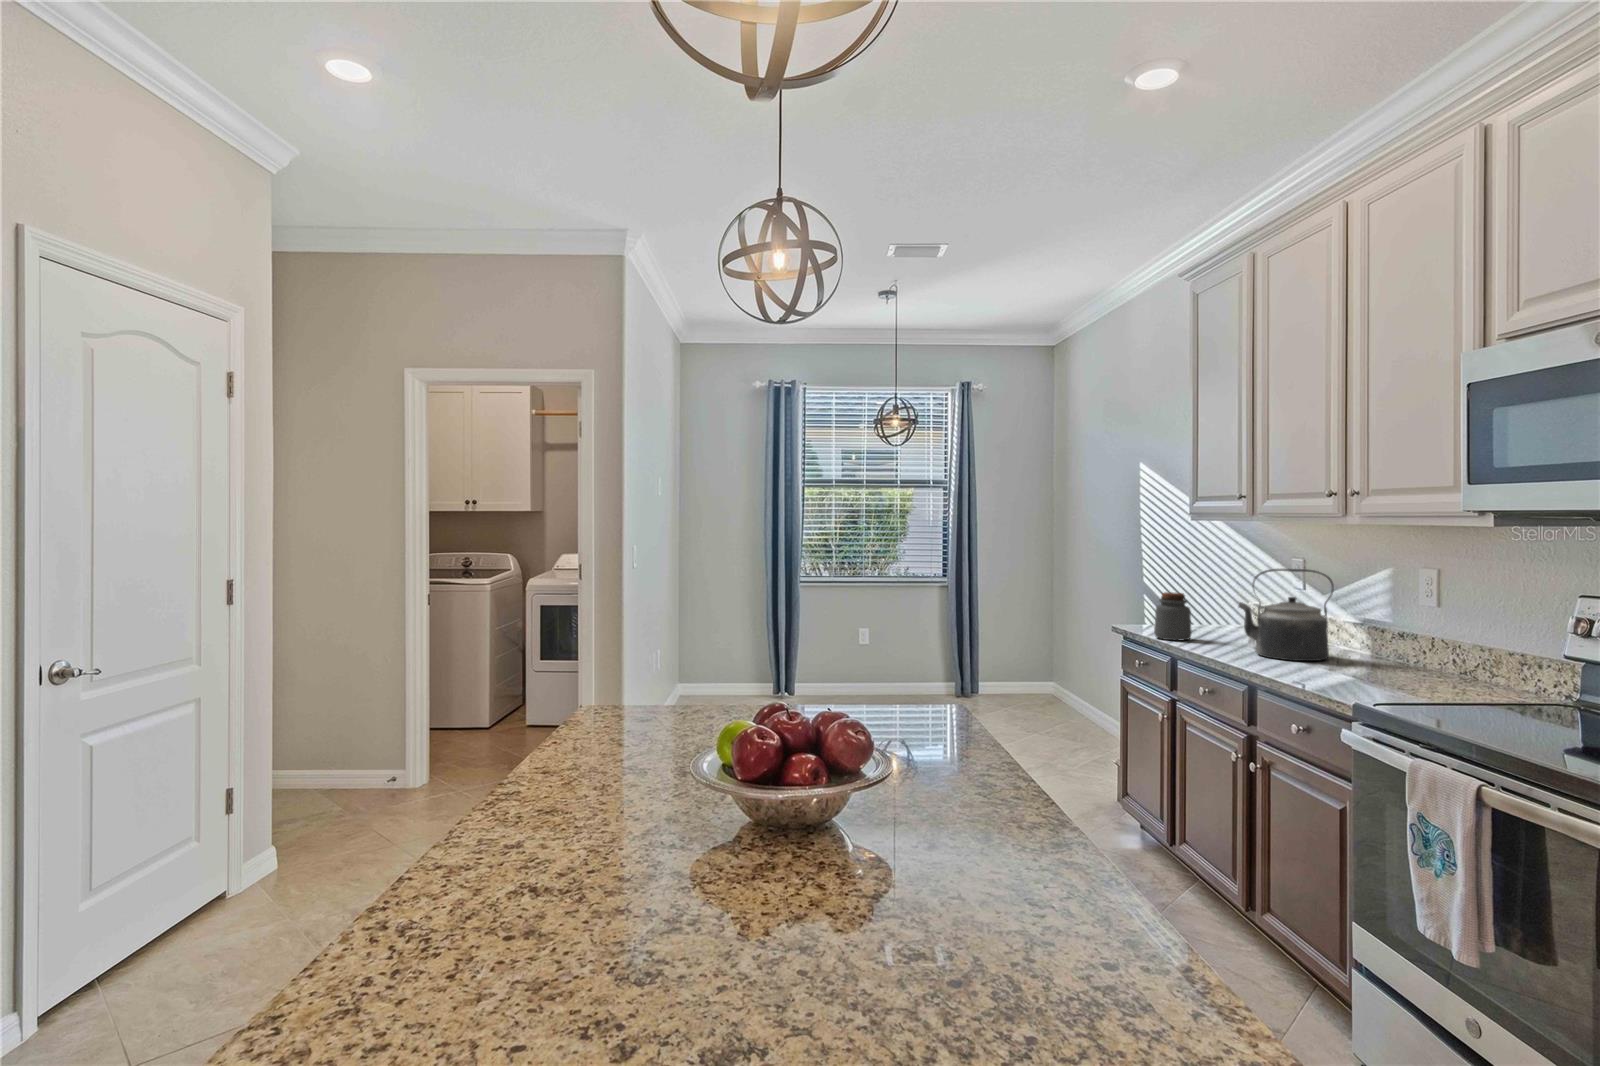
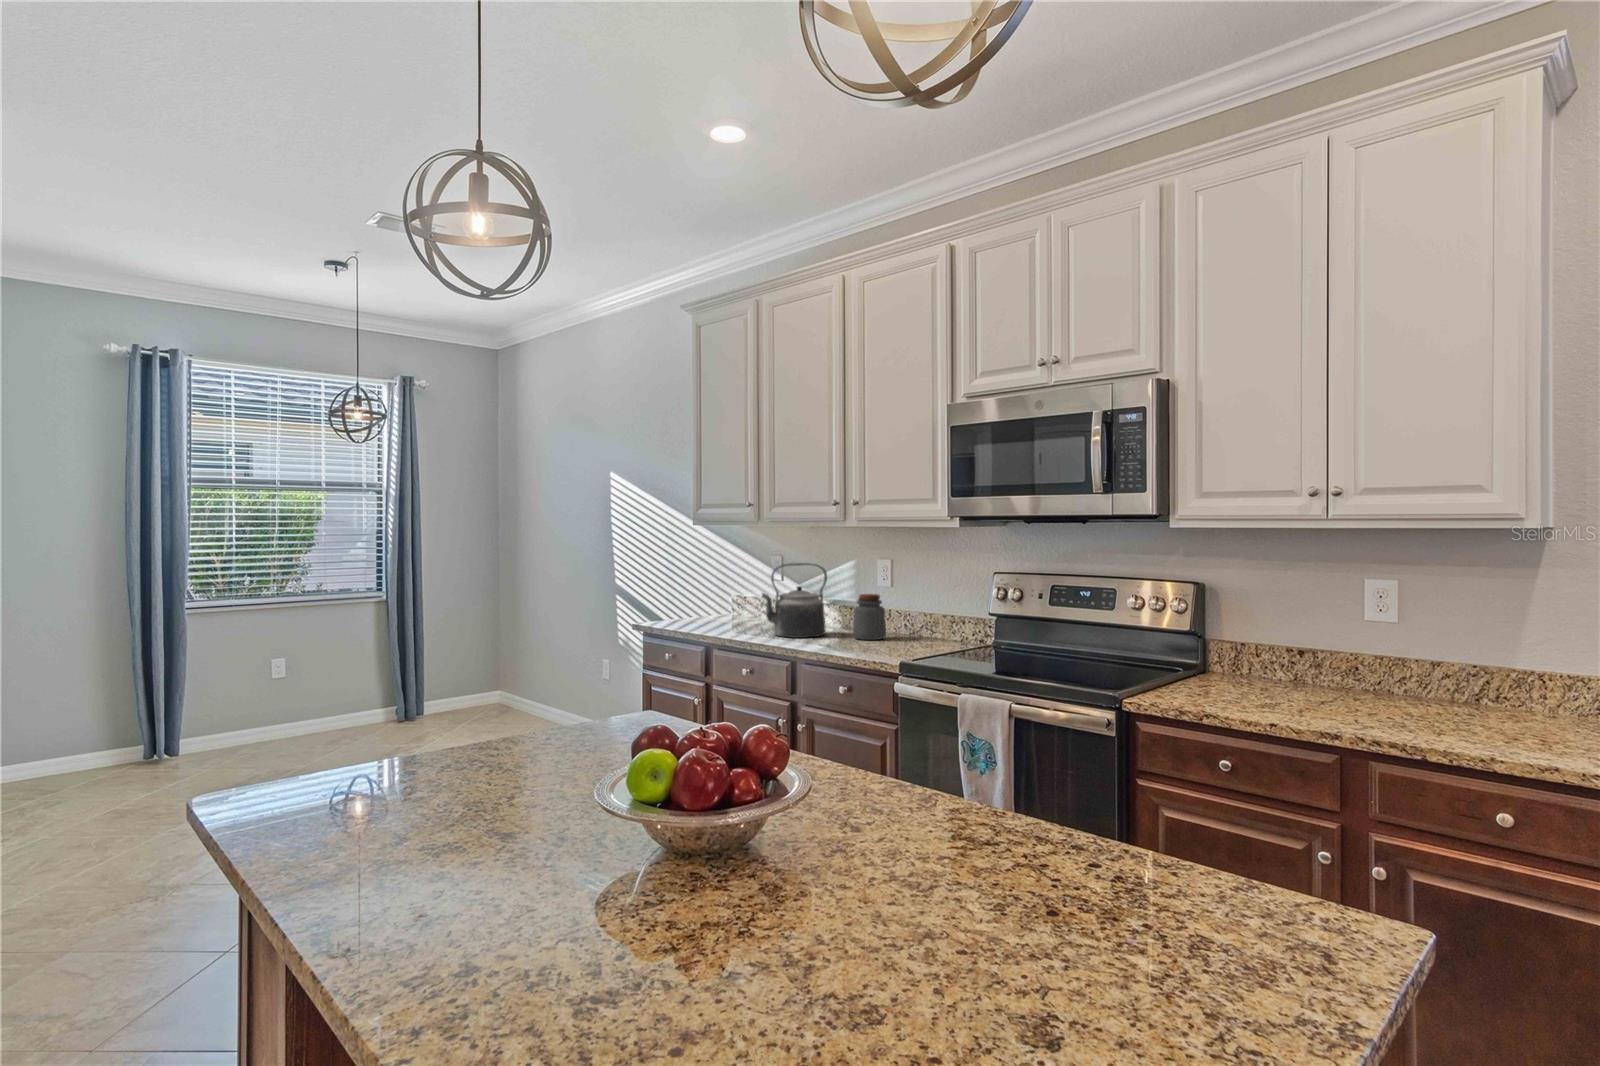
jar: present [1154,592,1192,641] -> present [853,594,886,640]

